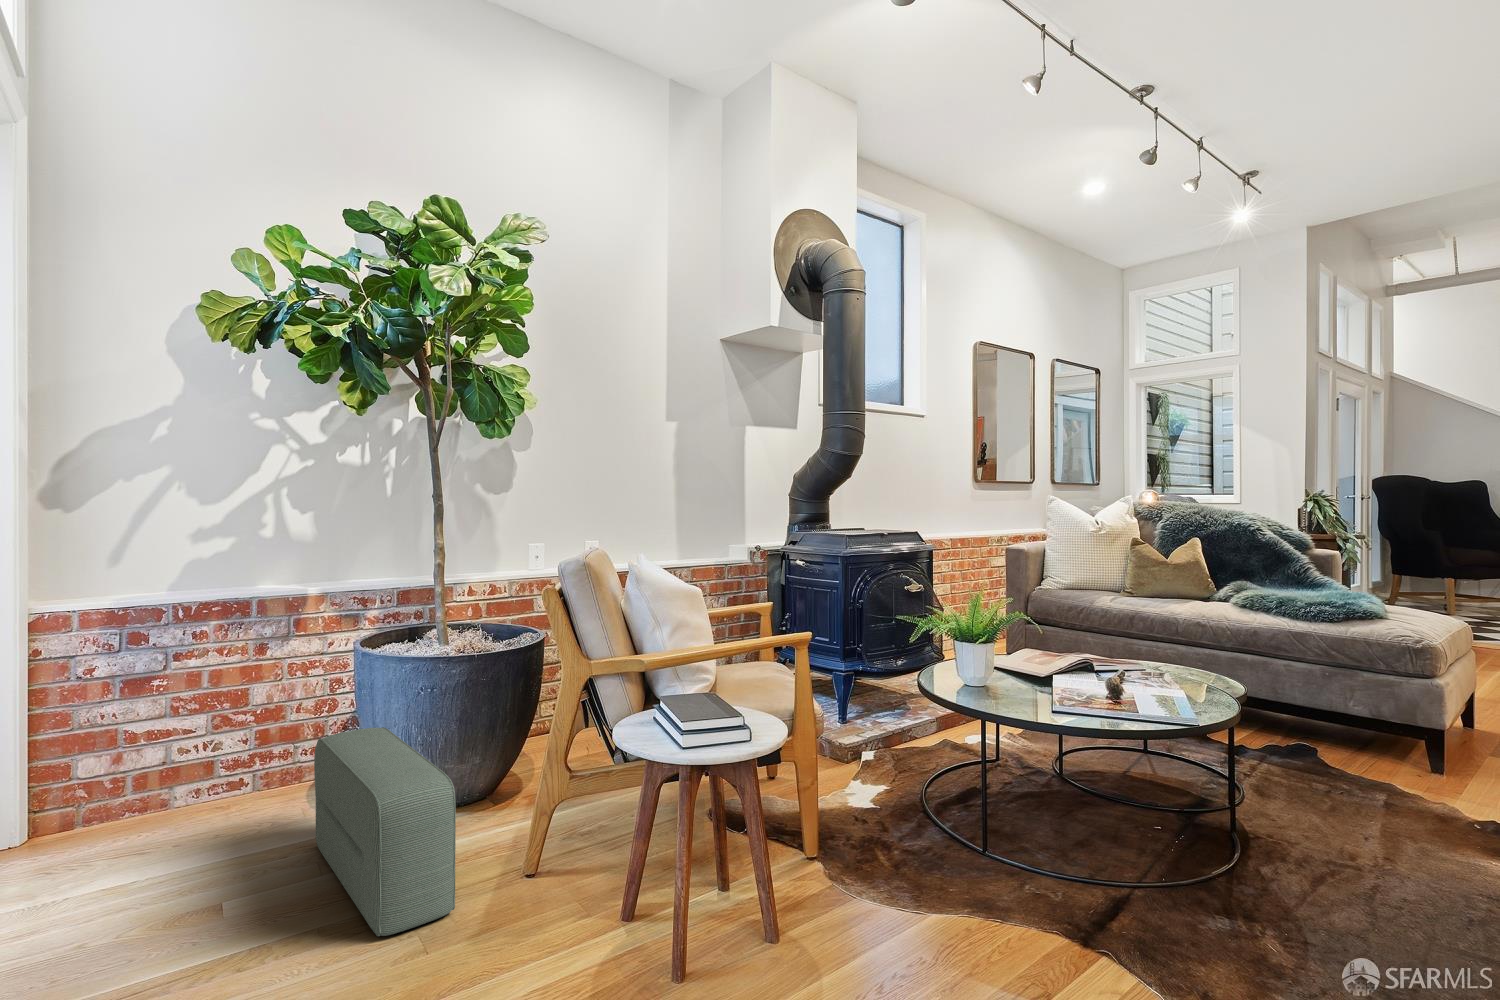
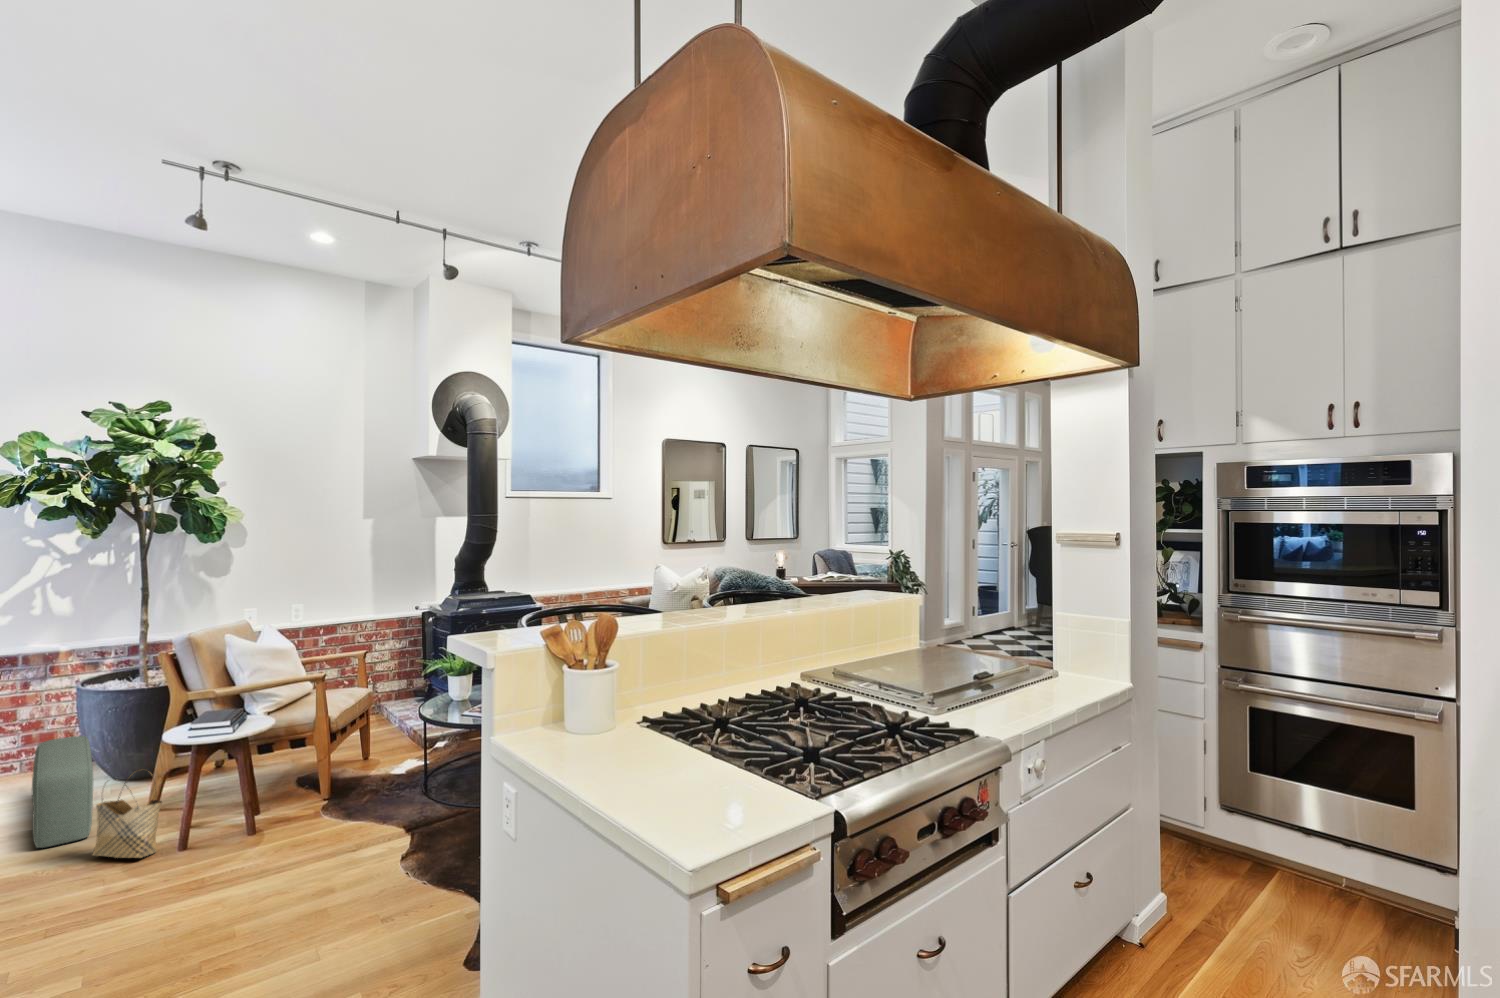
woven basket: none [498,785,614,961] -> present [93,770,162,858]

